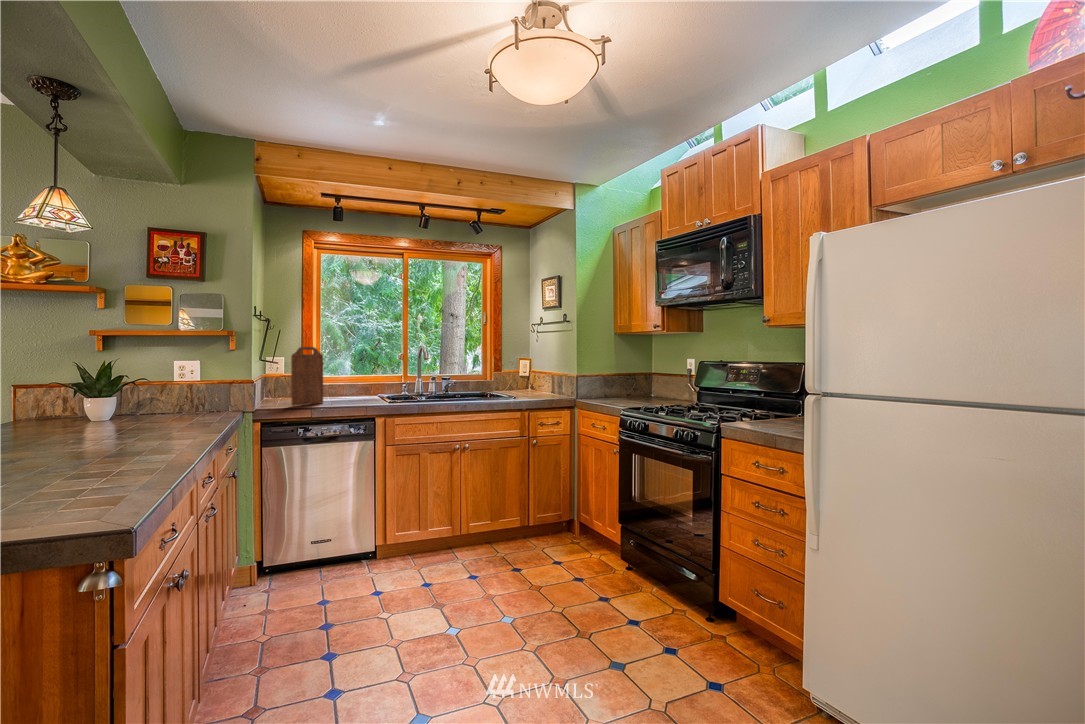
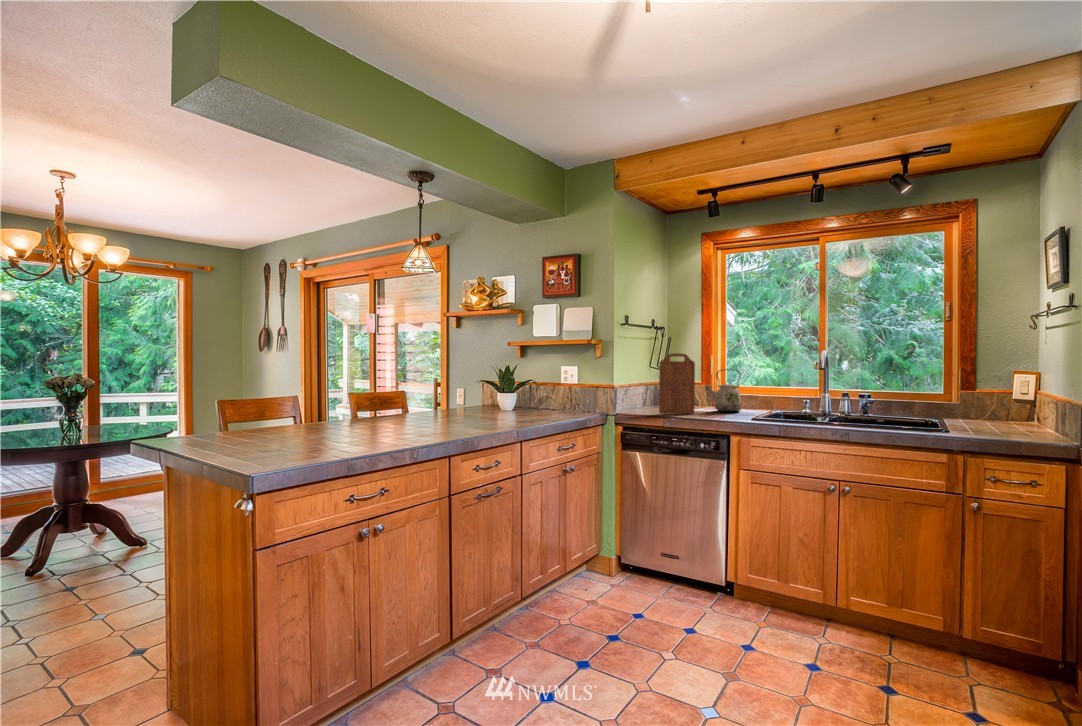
kettle: none [328,361,357,399] -> present [707,370,741,412]

